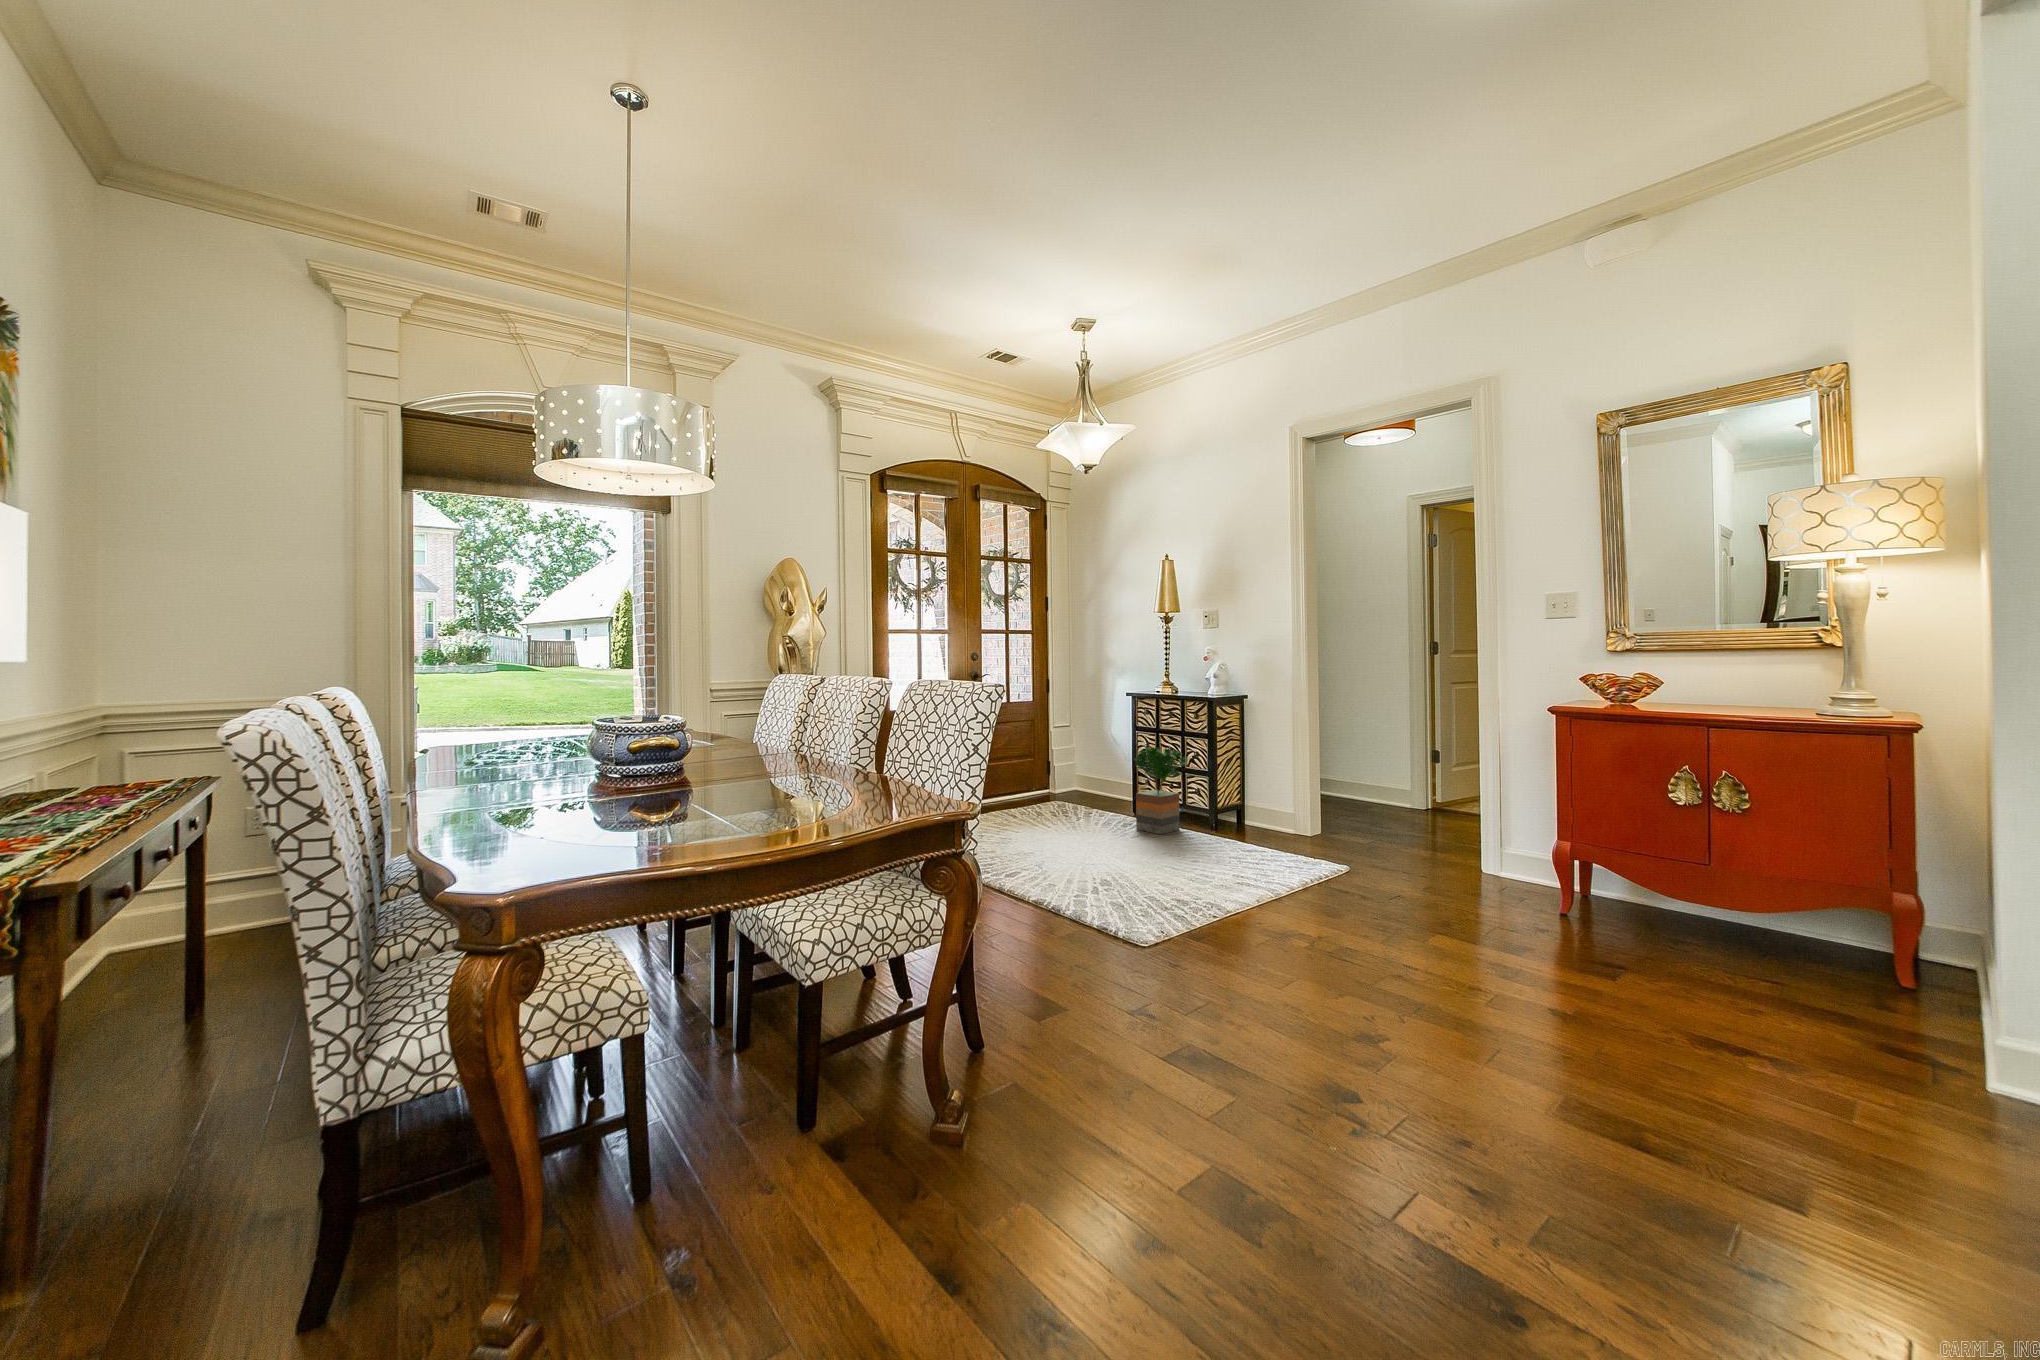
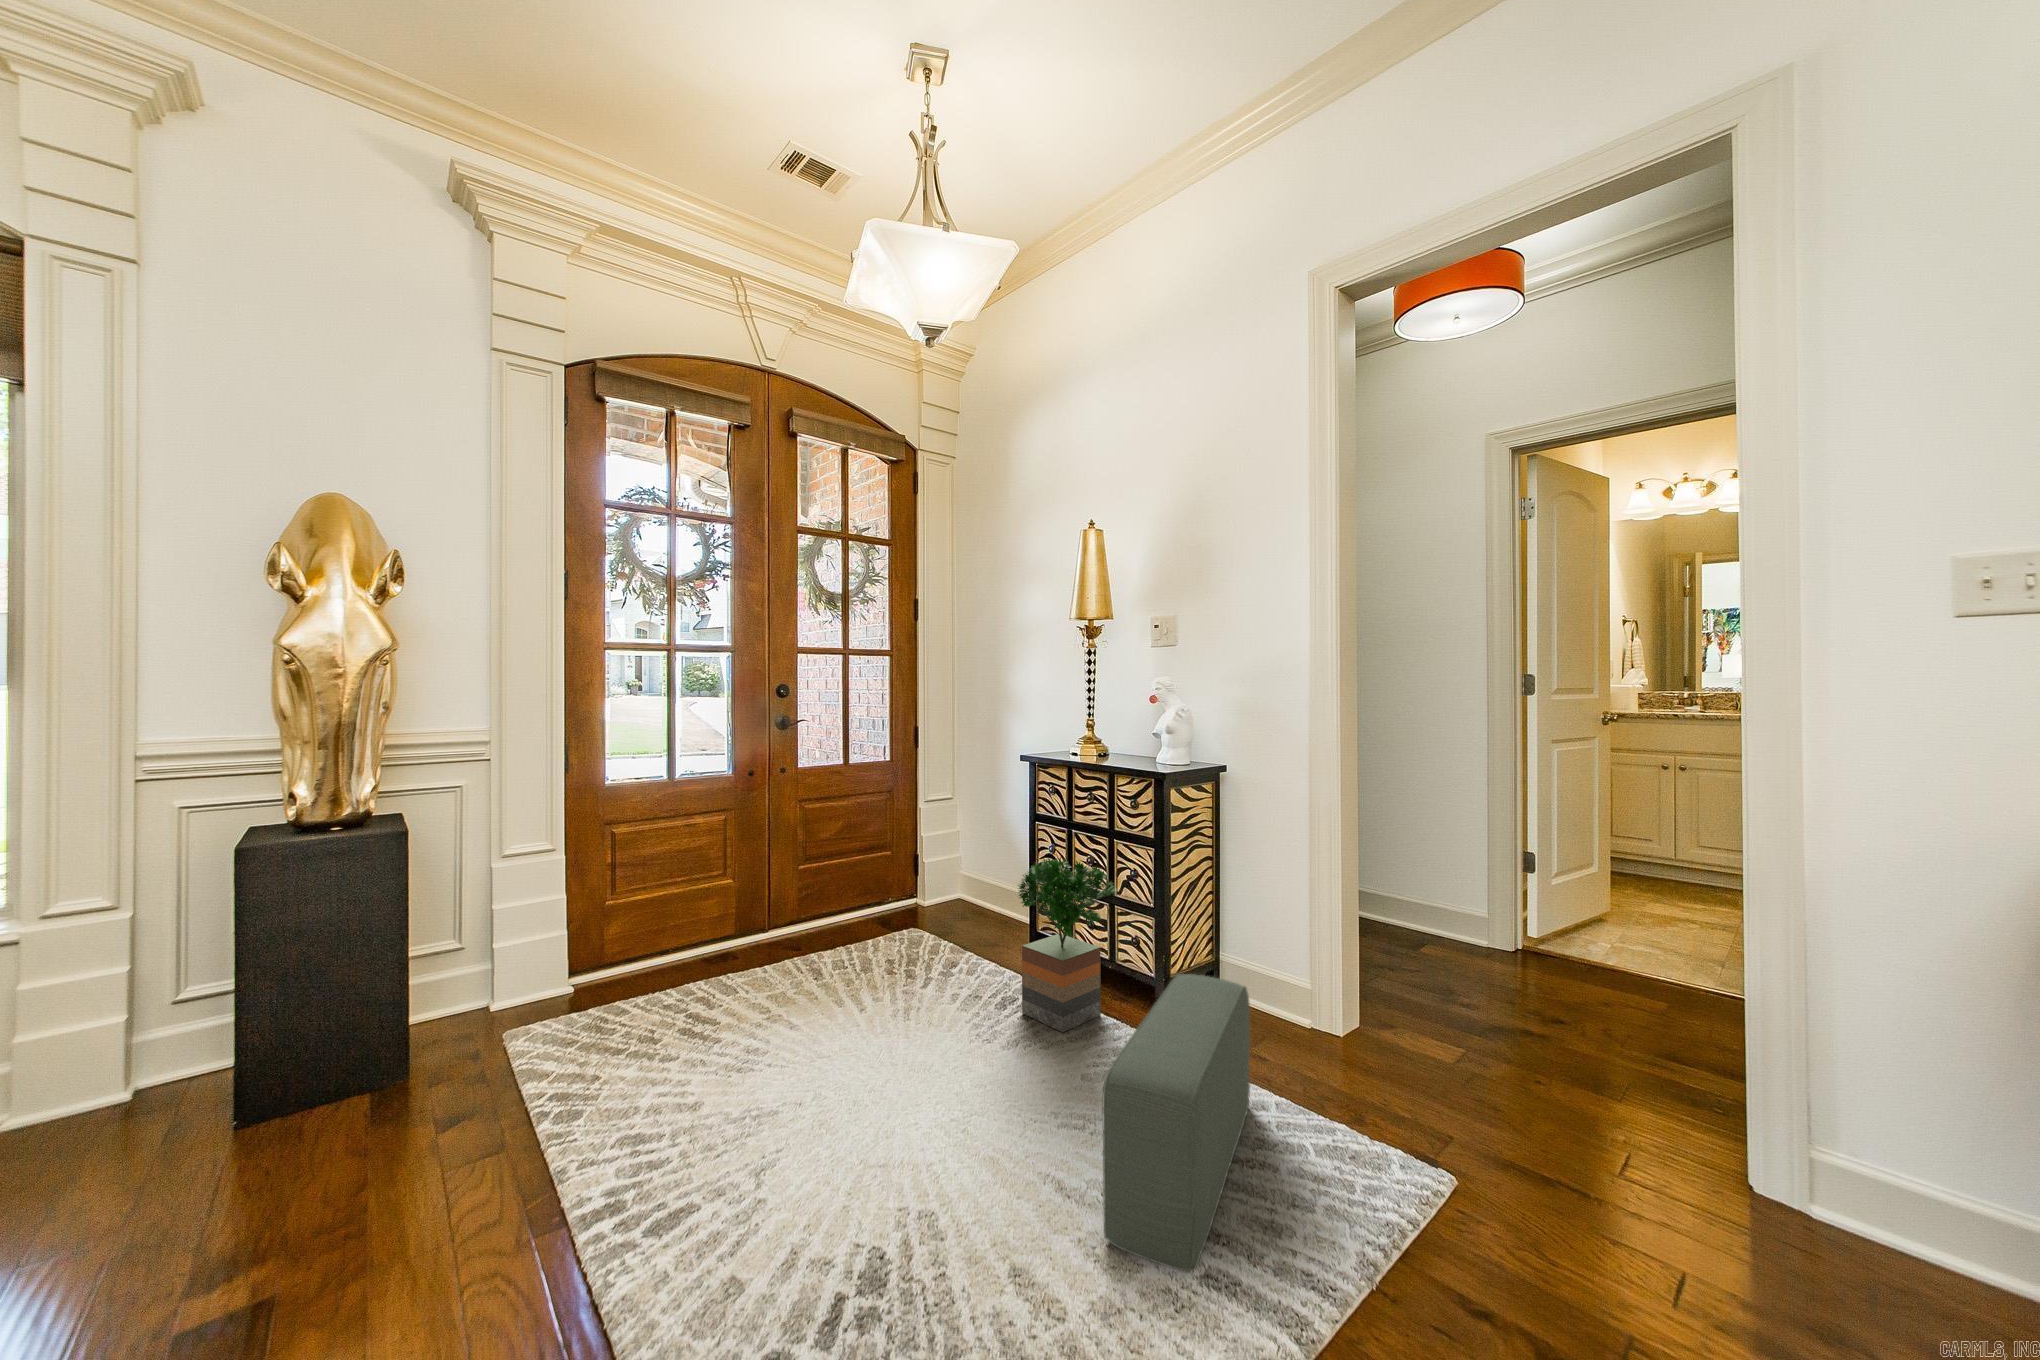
pouf: none [1198,791,1260,882] -> present [1102,974,1250,1271]

